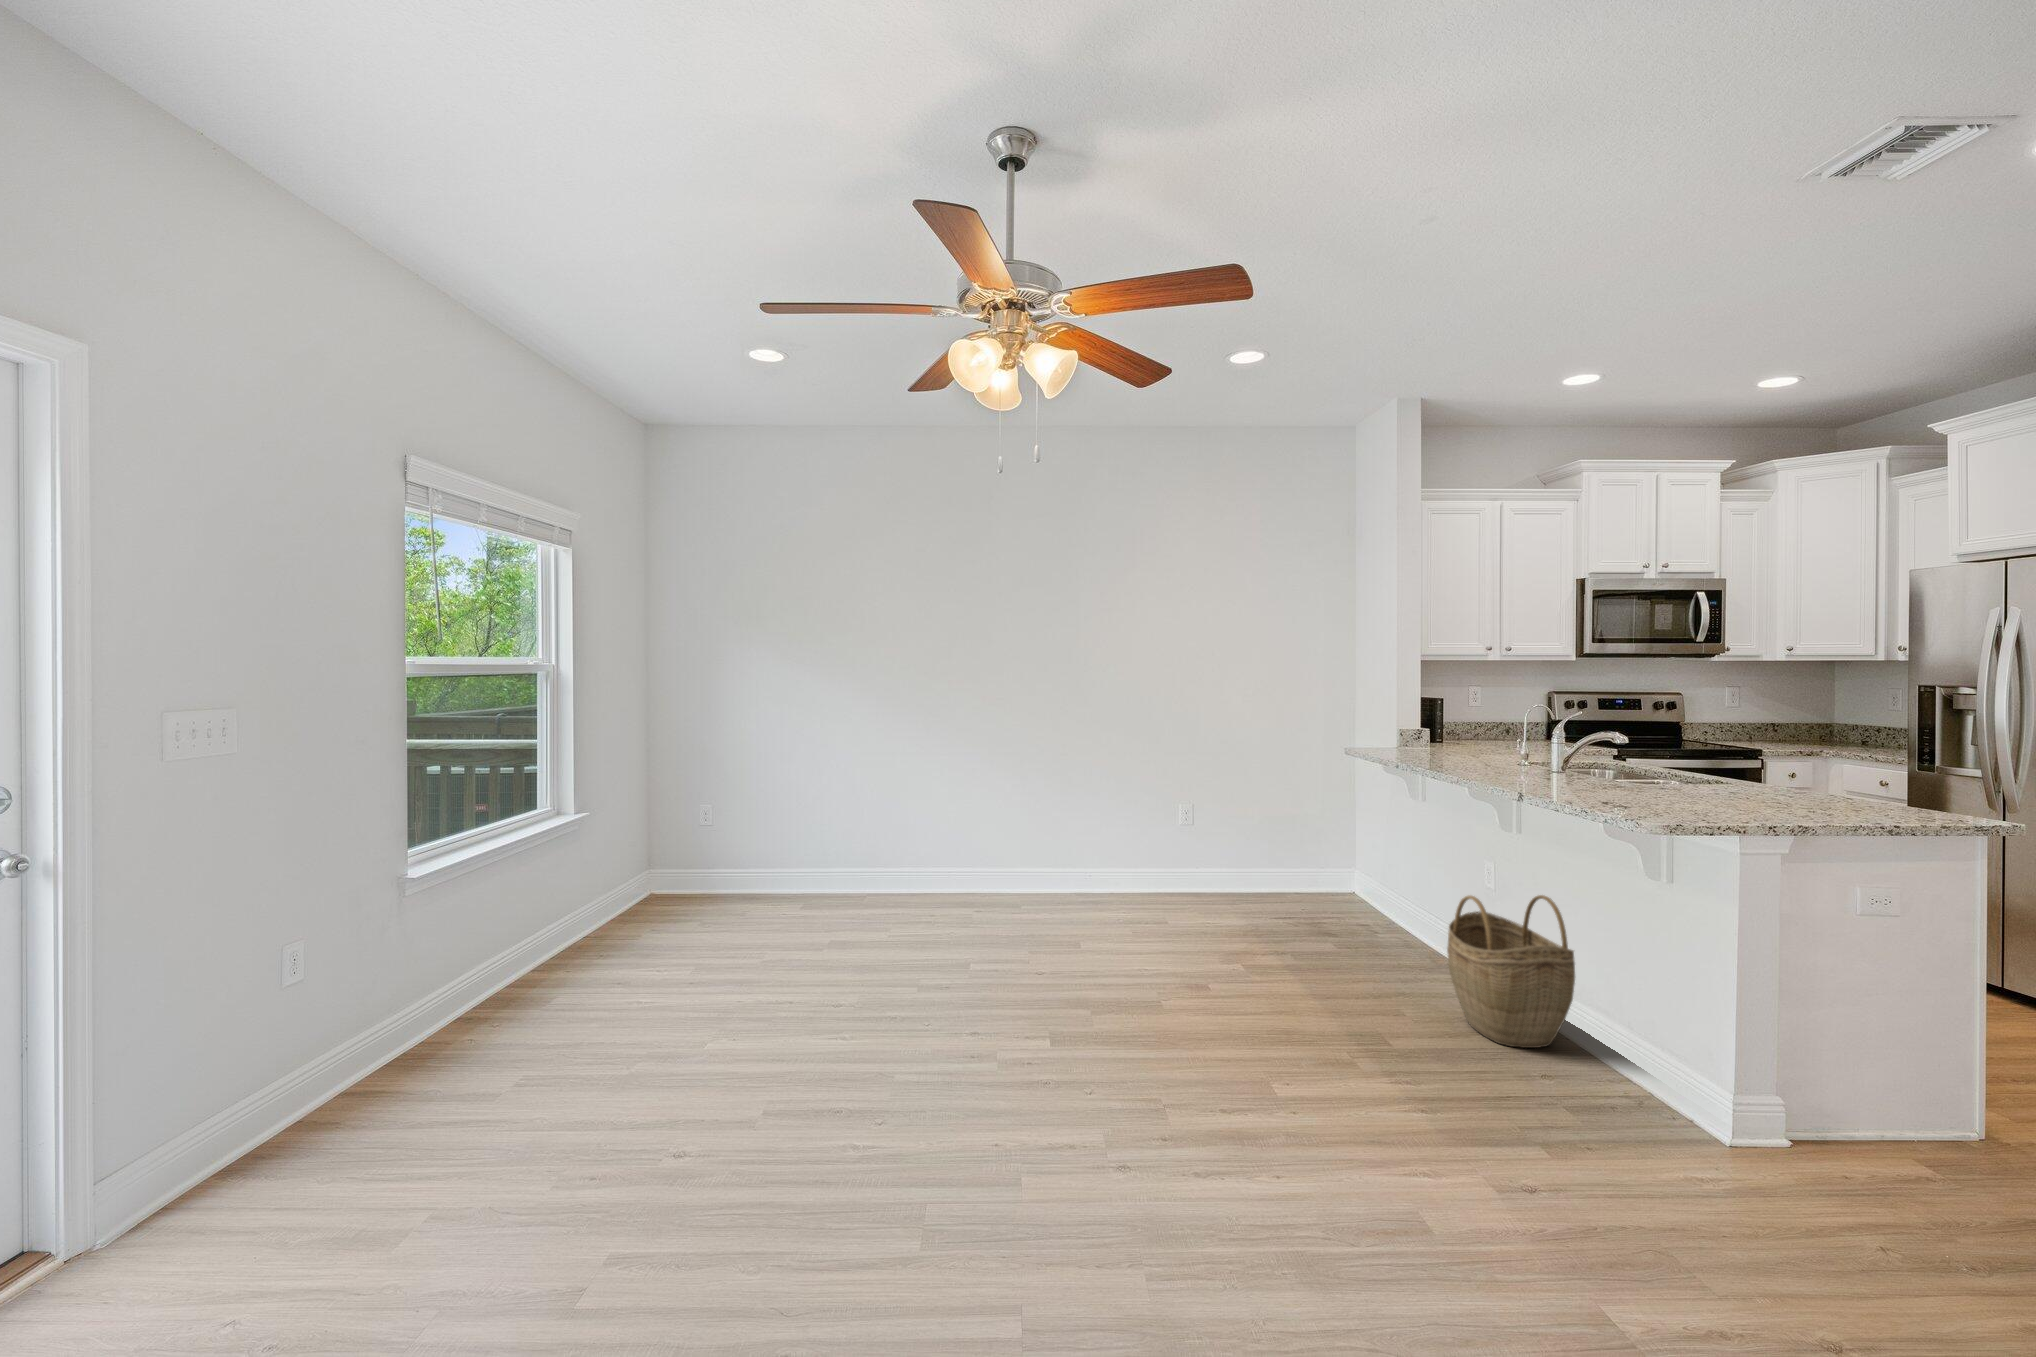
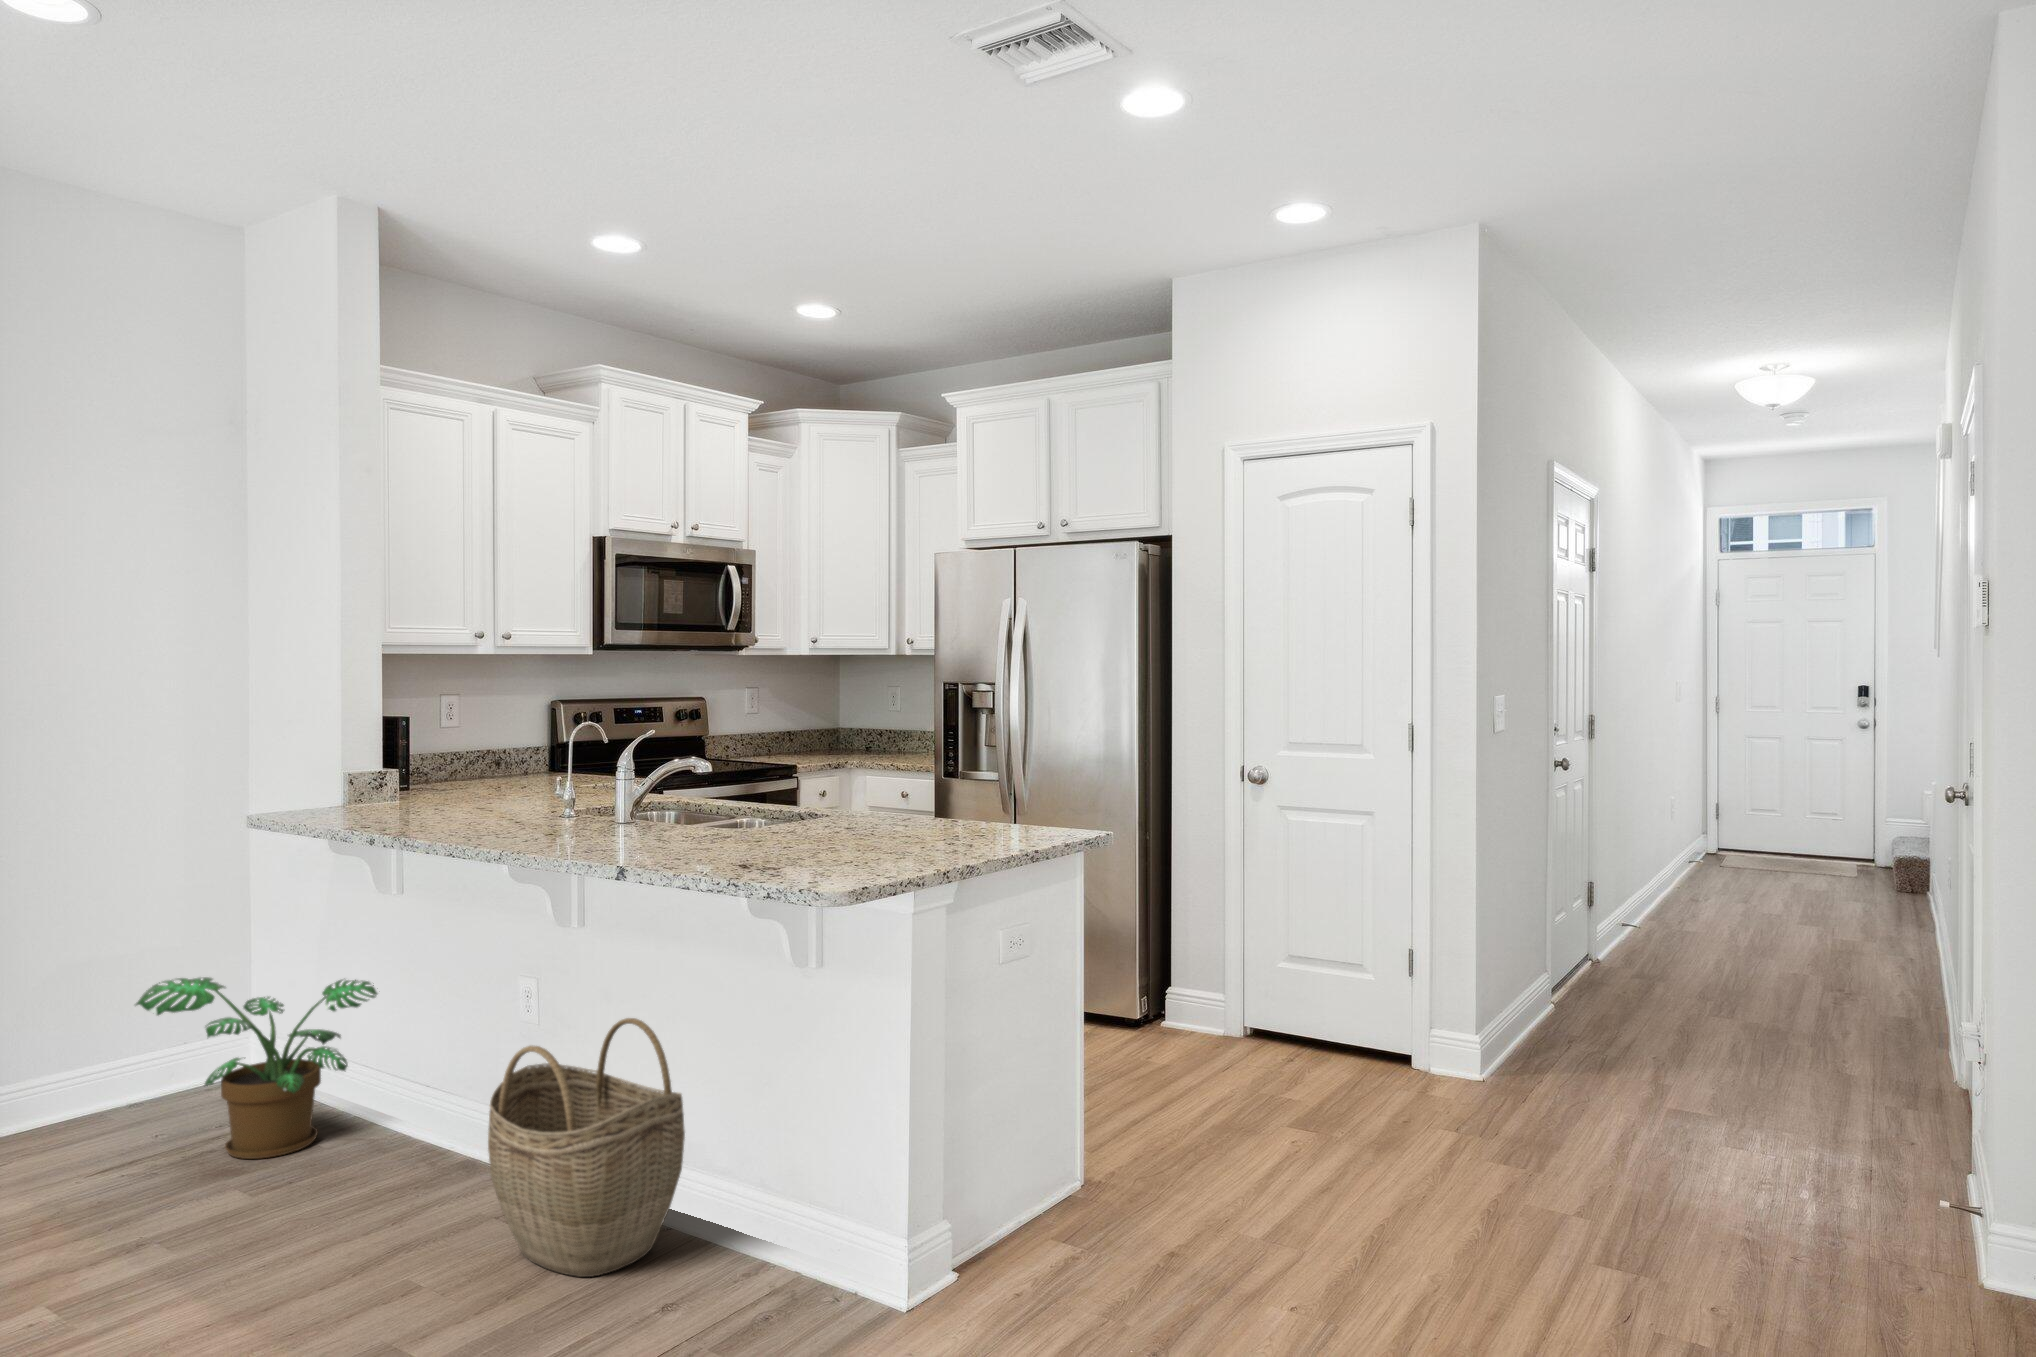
potted plant: none [1291,832,1413,937] -> present [135,977,377,1159]

